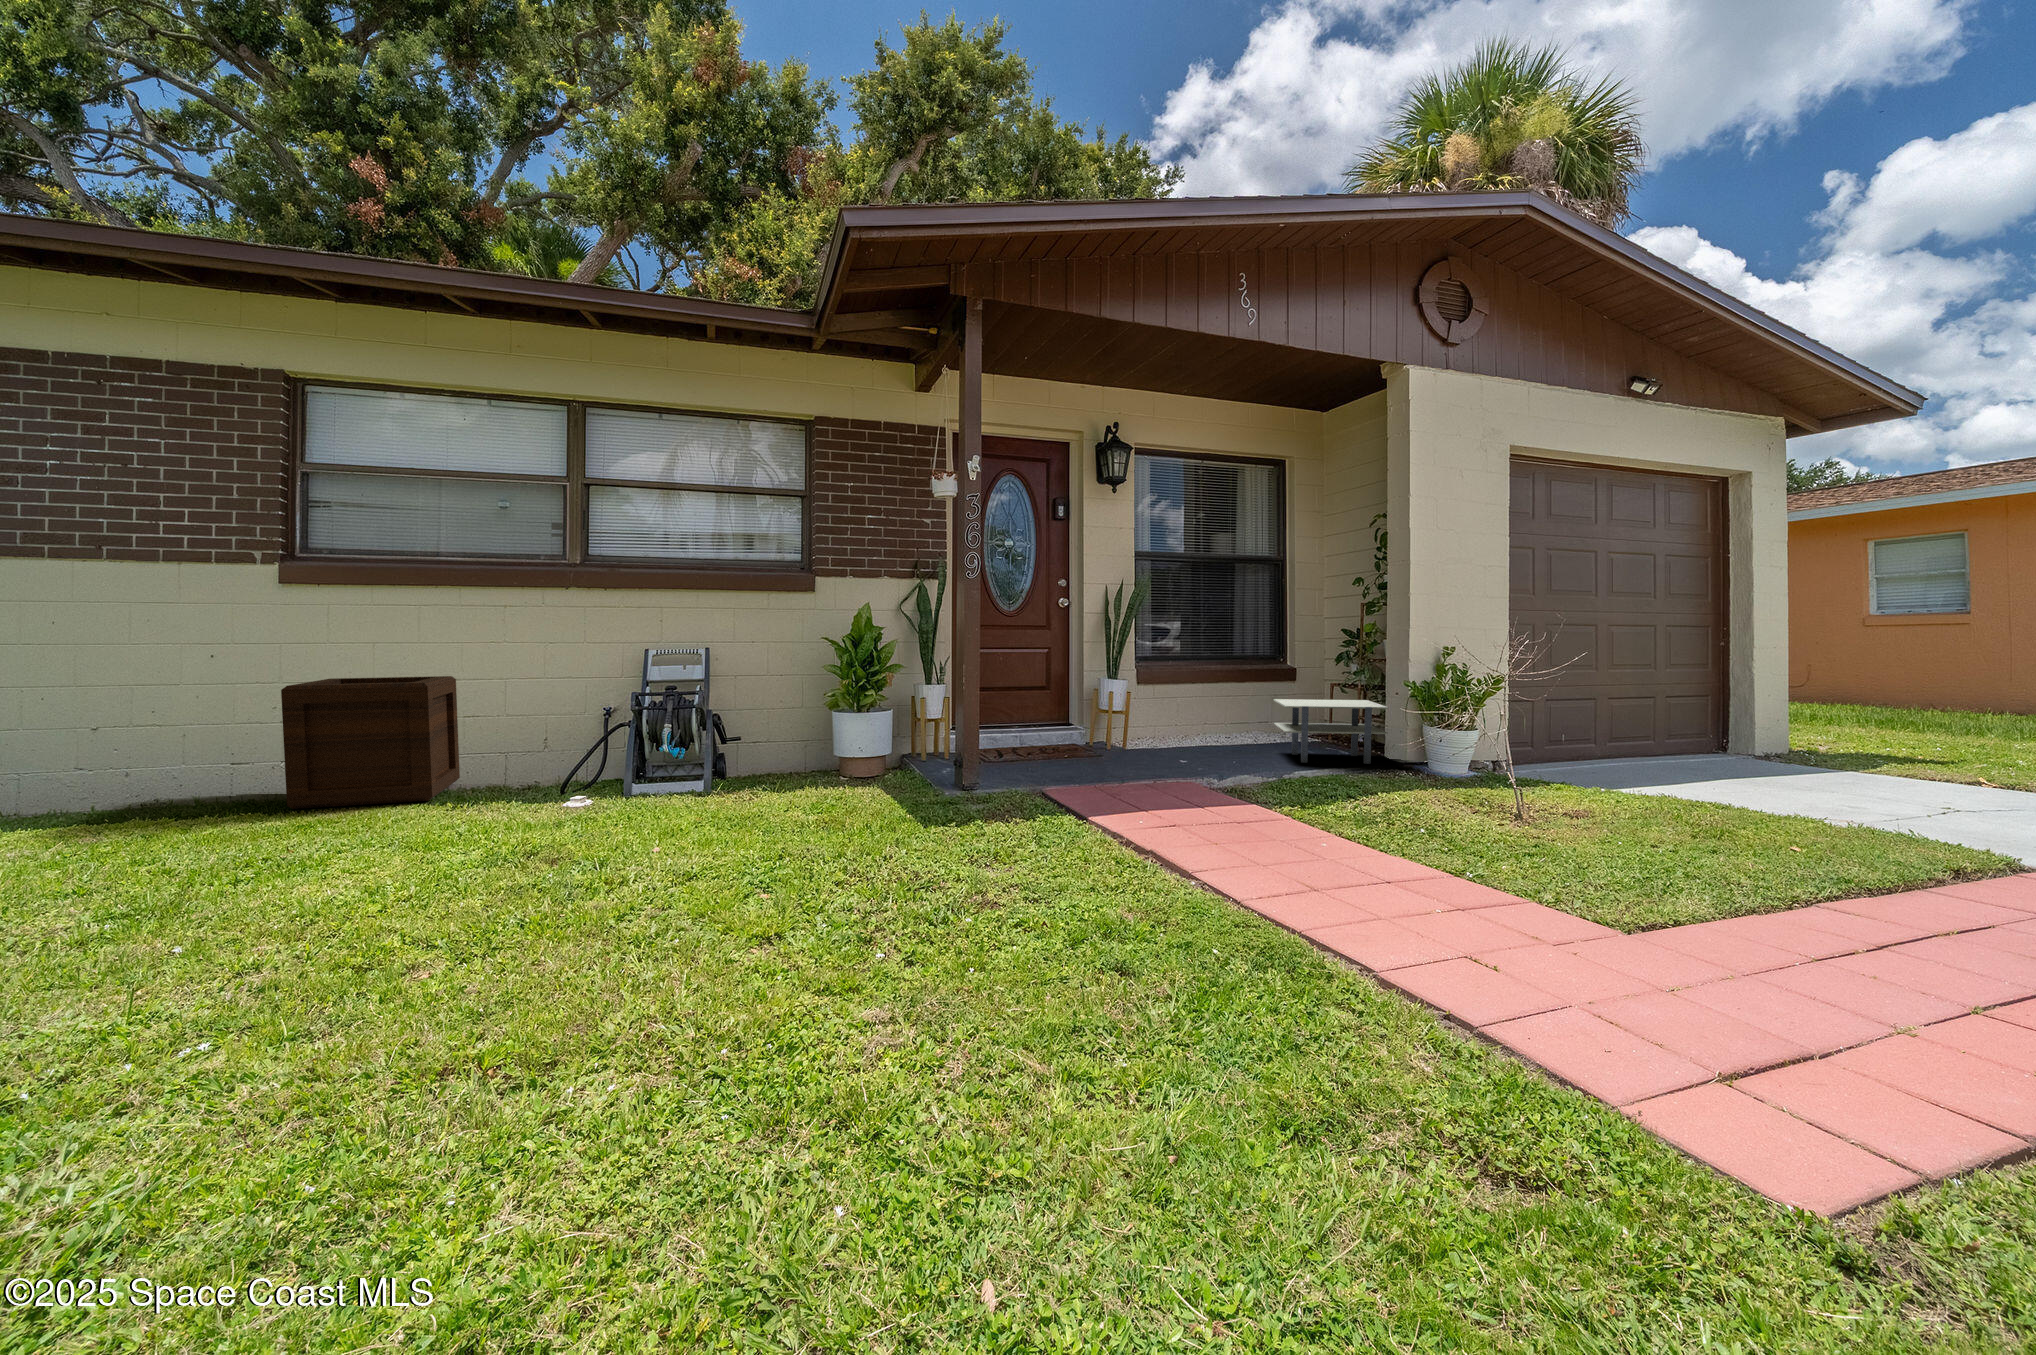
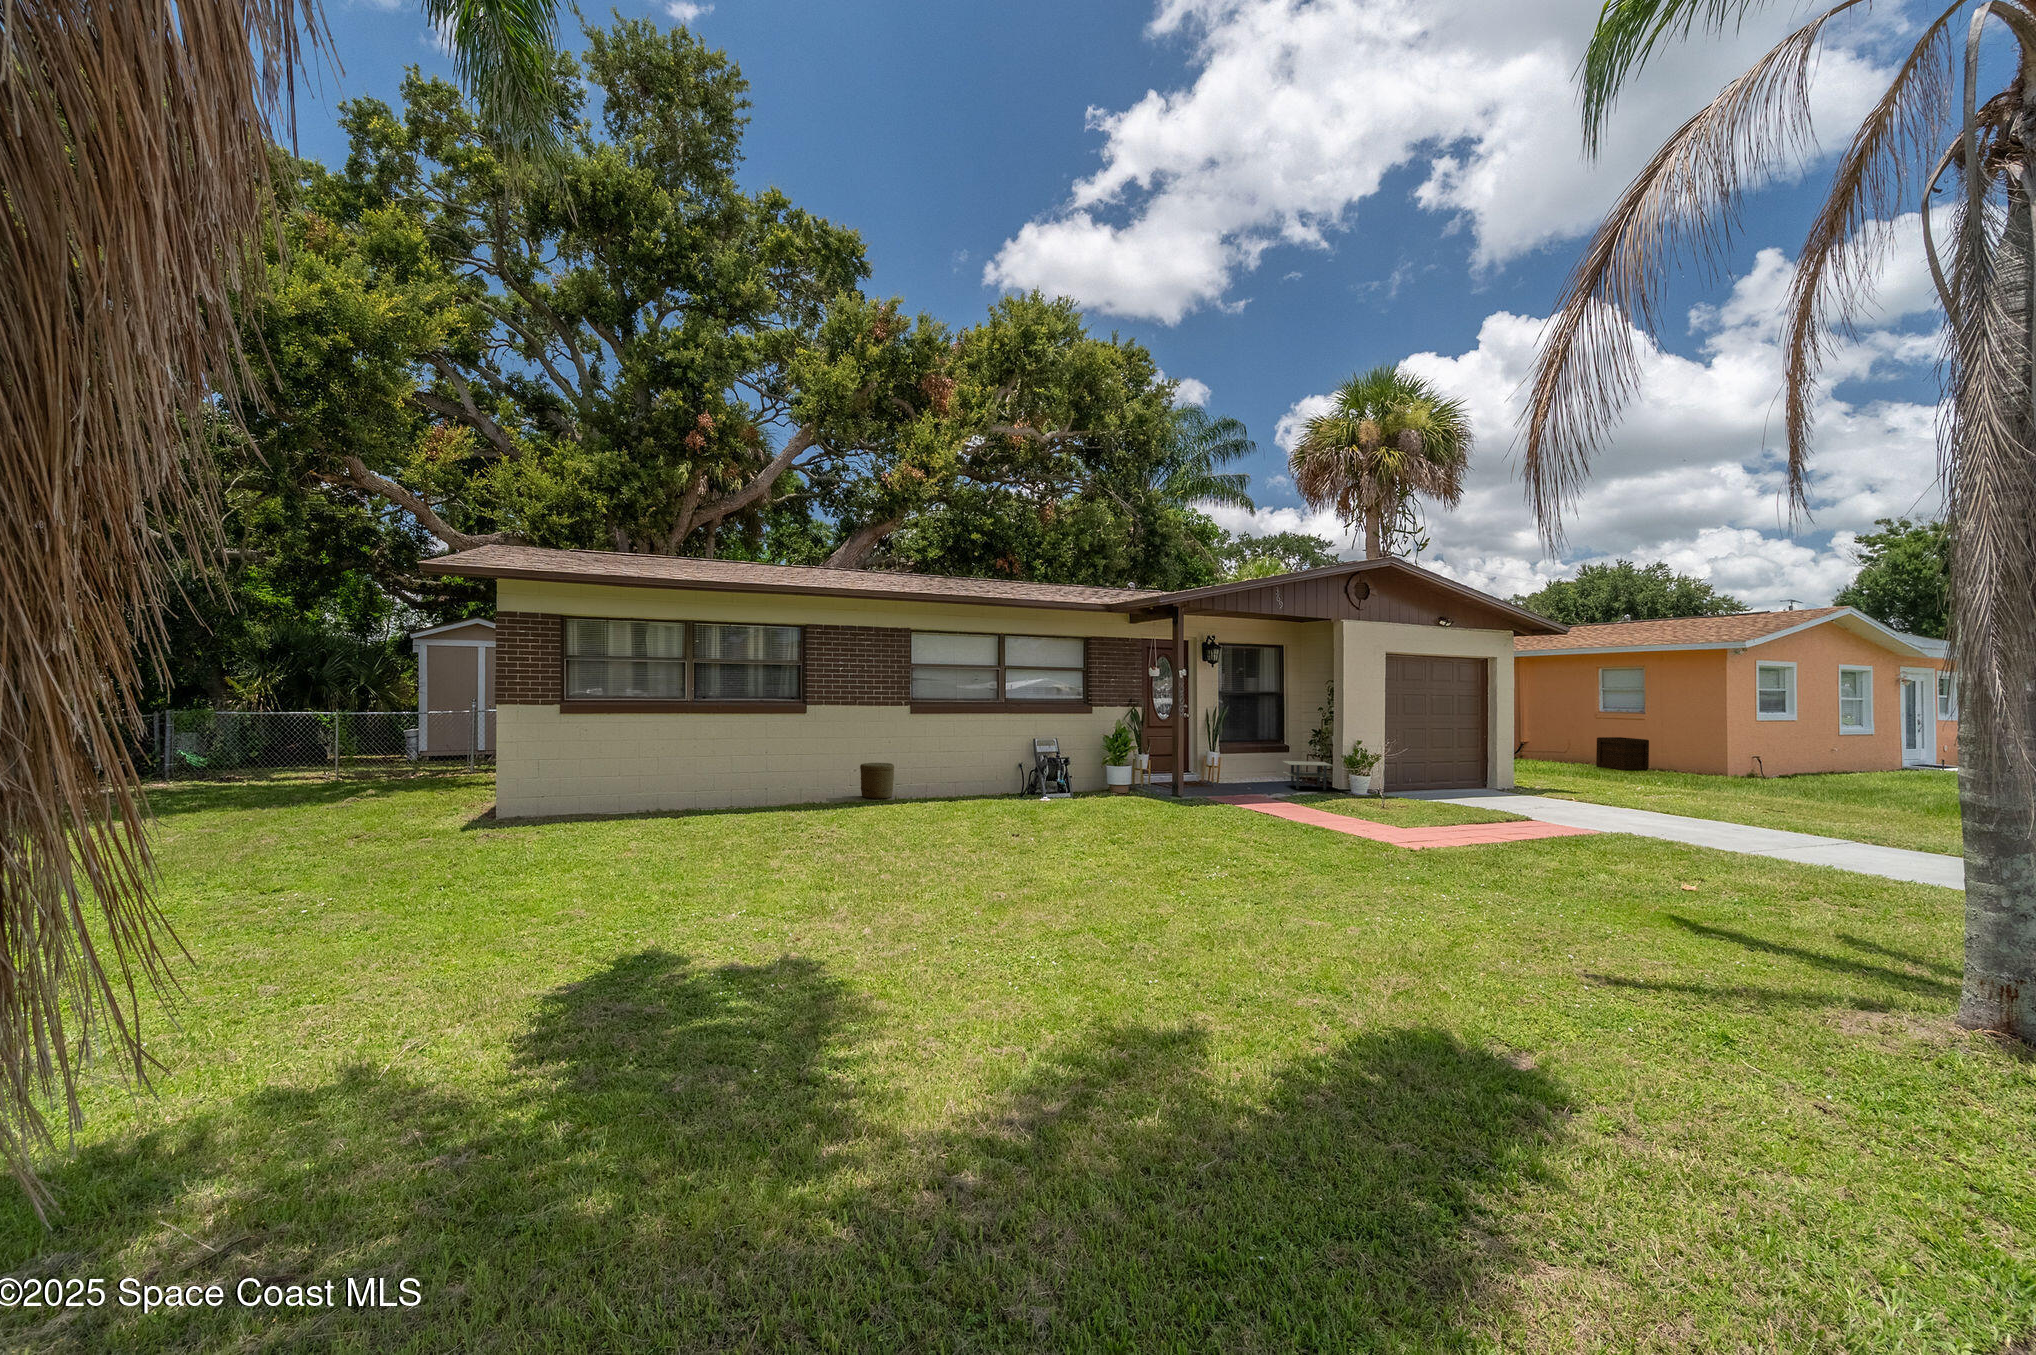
wooden crate: present [281,676,460,809] -> present [1596,737,1649,770]
woven basket: none [77,713,206,812] -> present [860,763,894,799]

